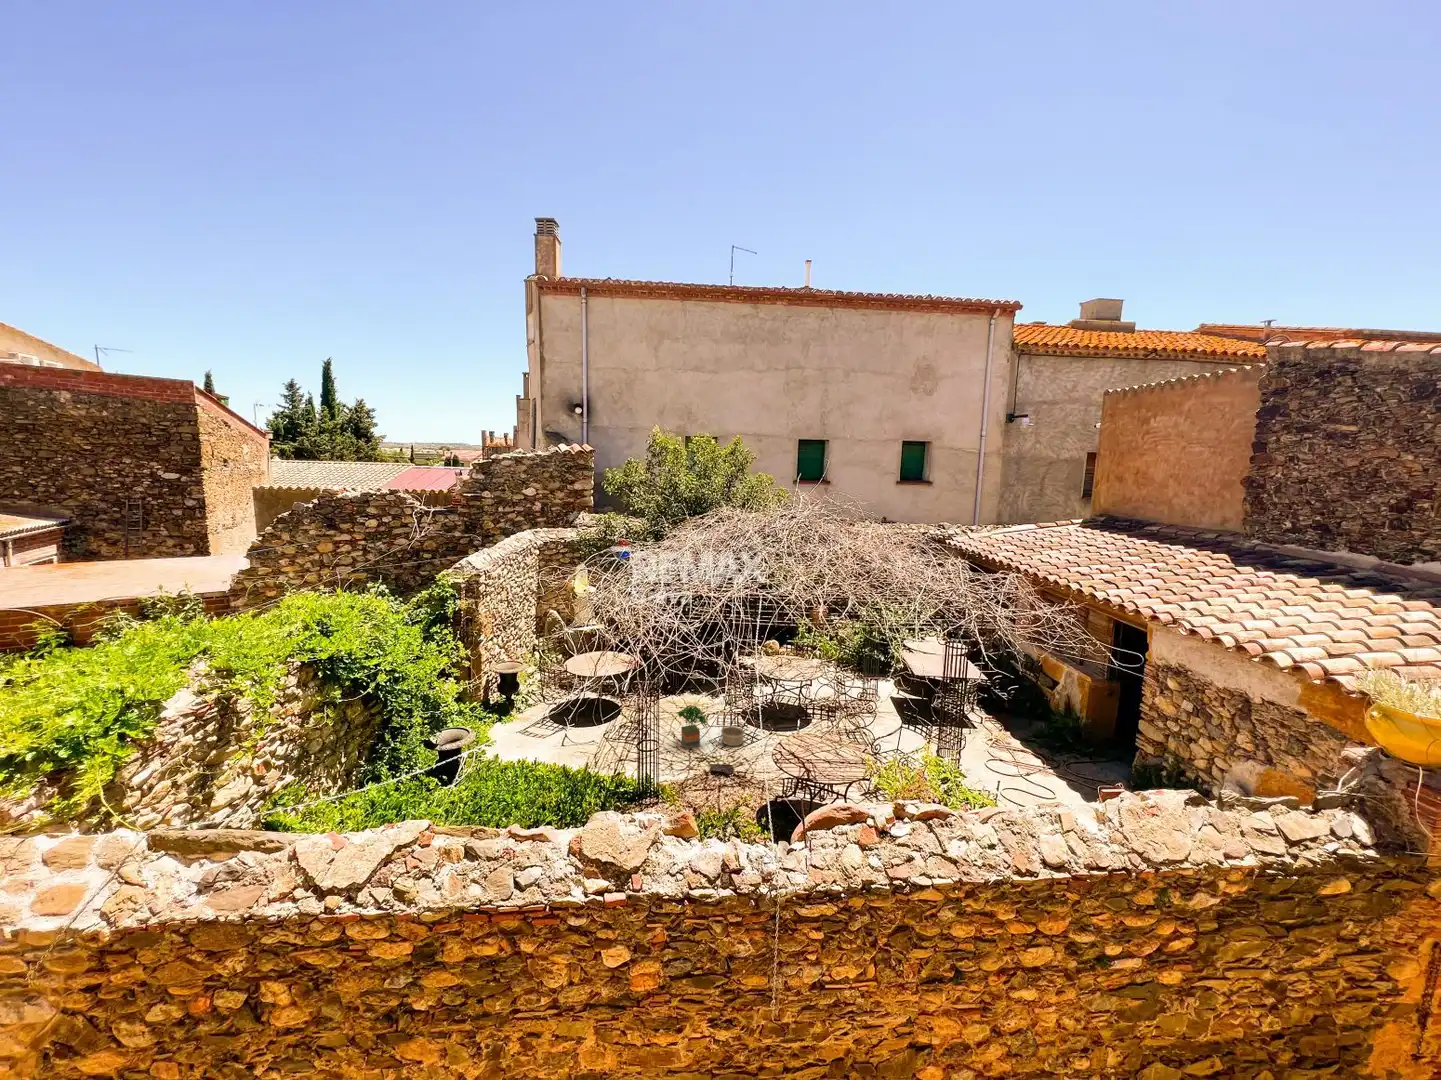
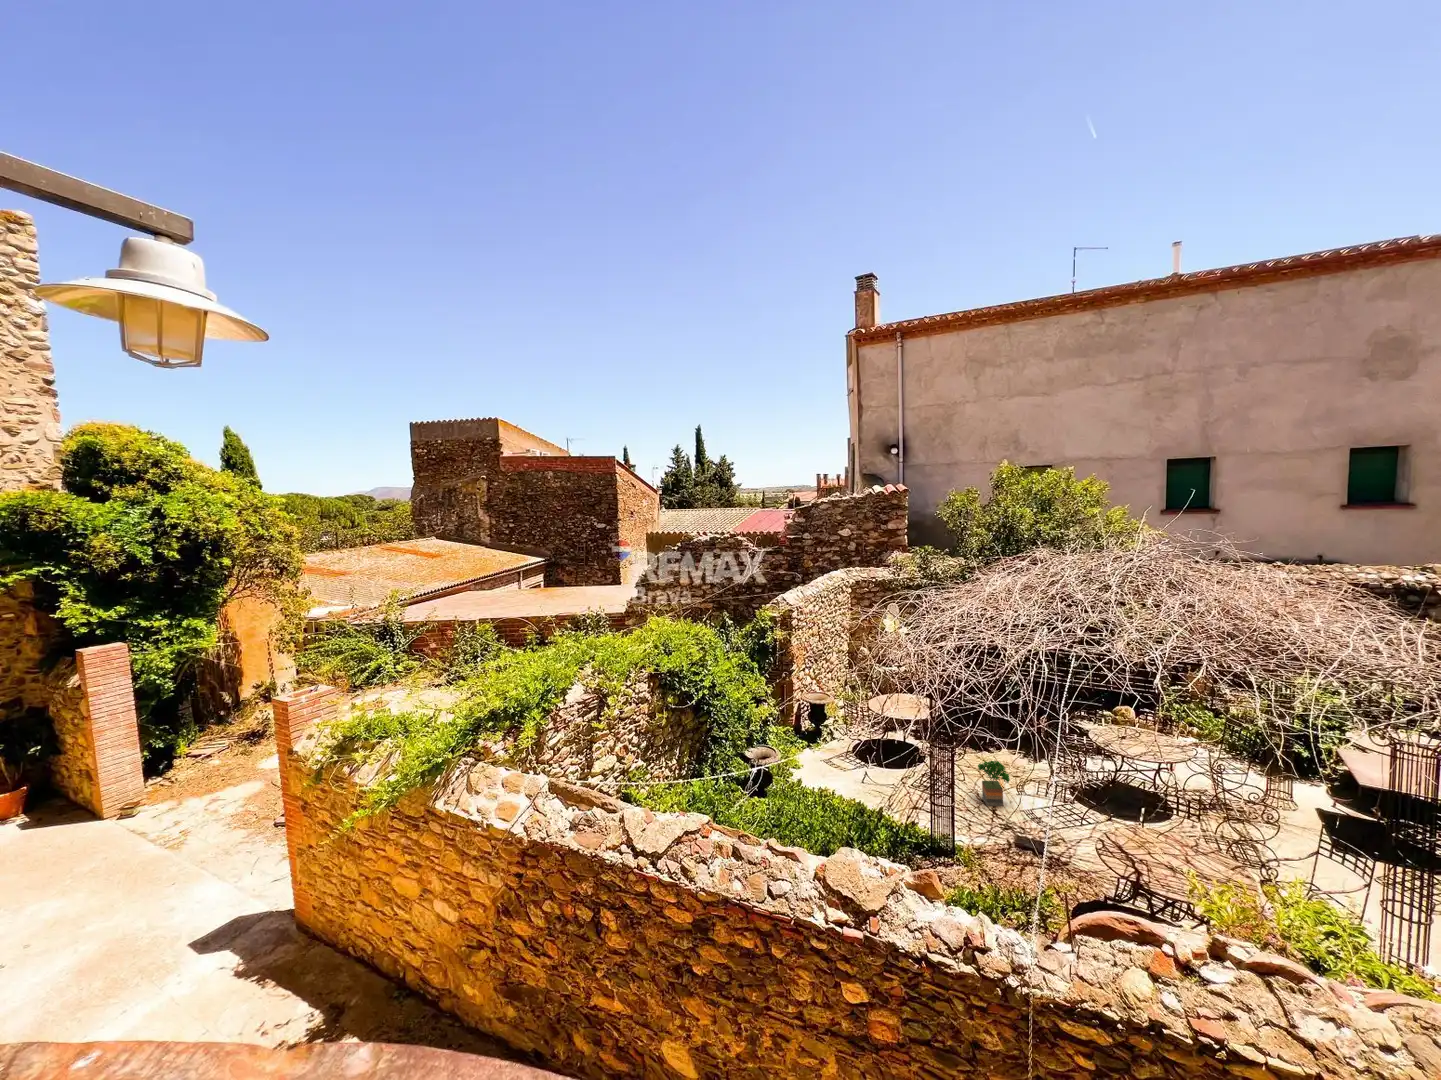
basket: present [721,713,744,746] -> none [1028,776,1058,815]

